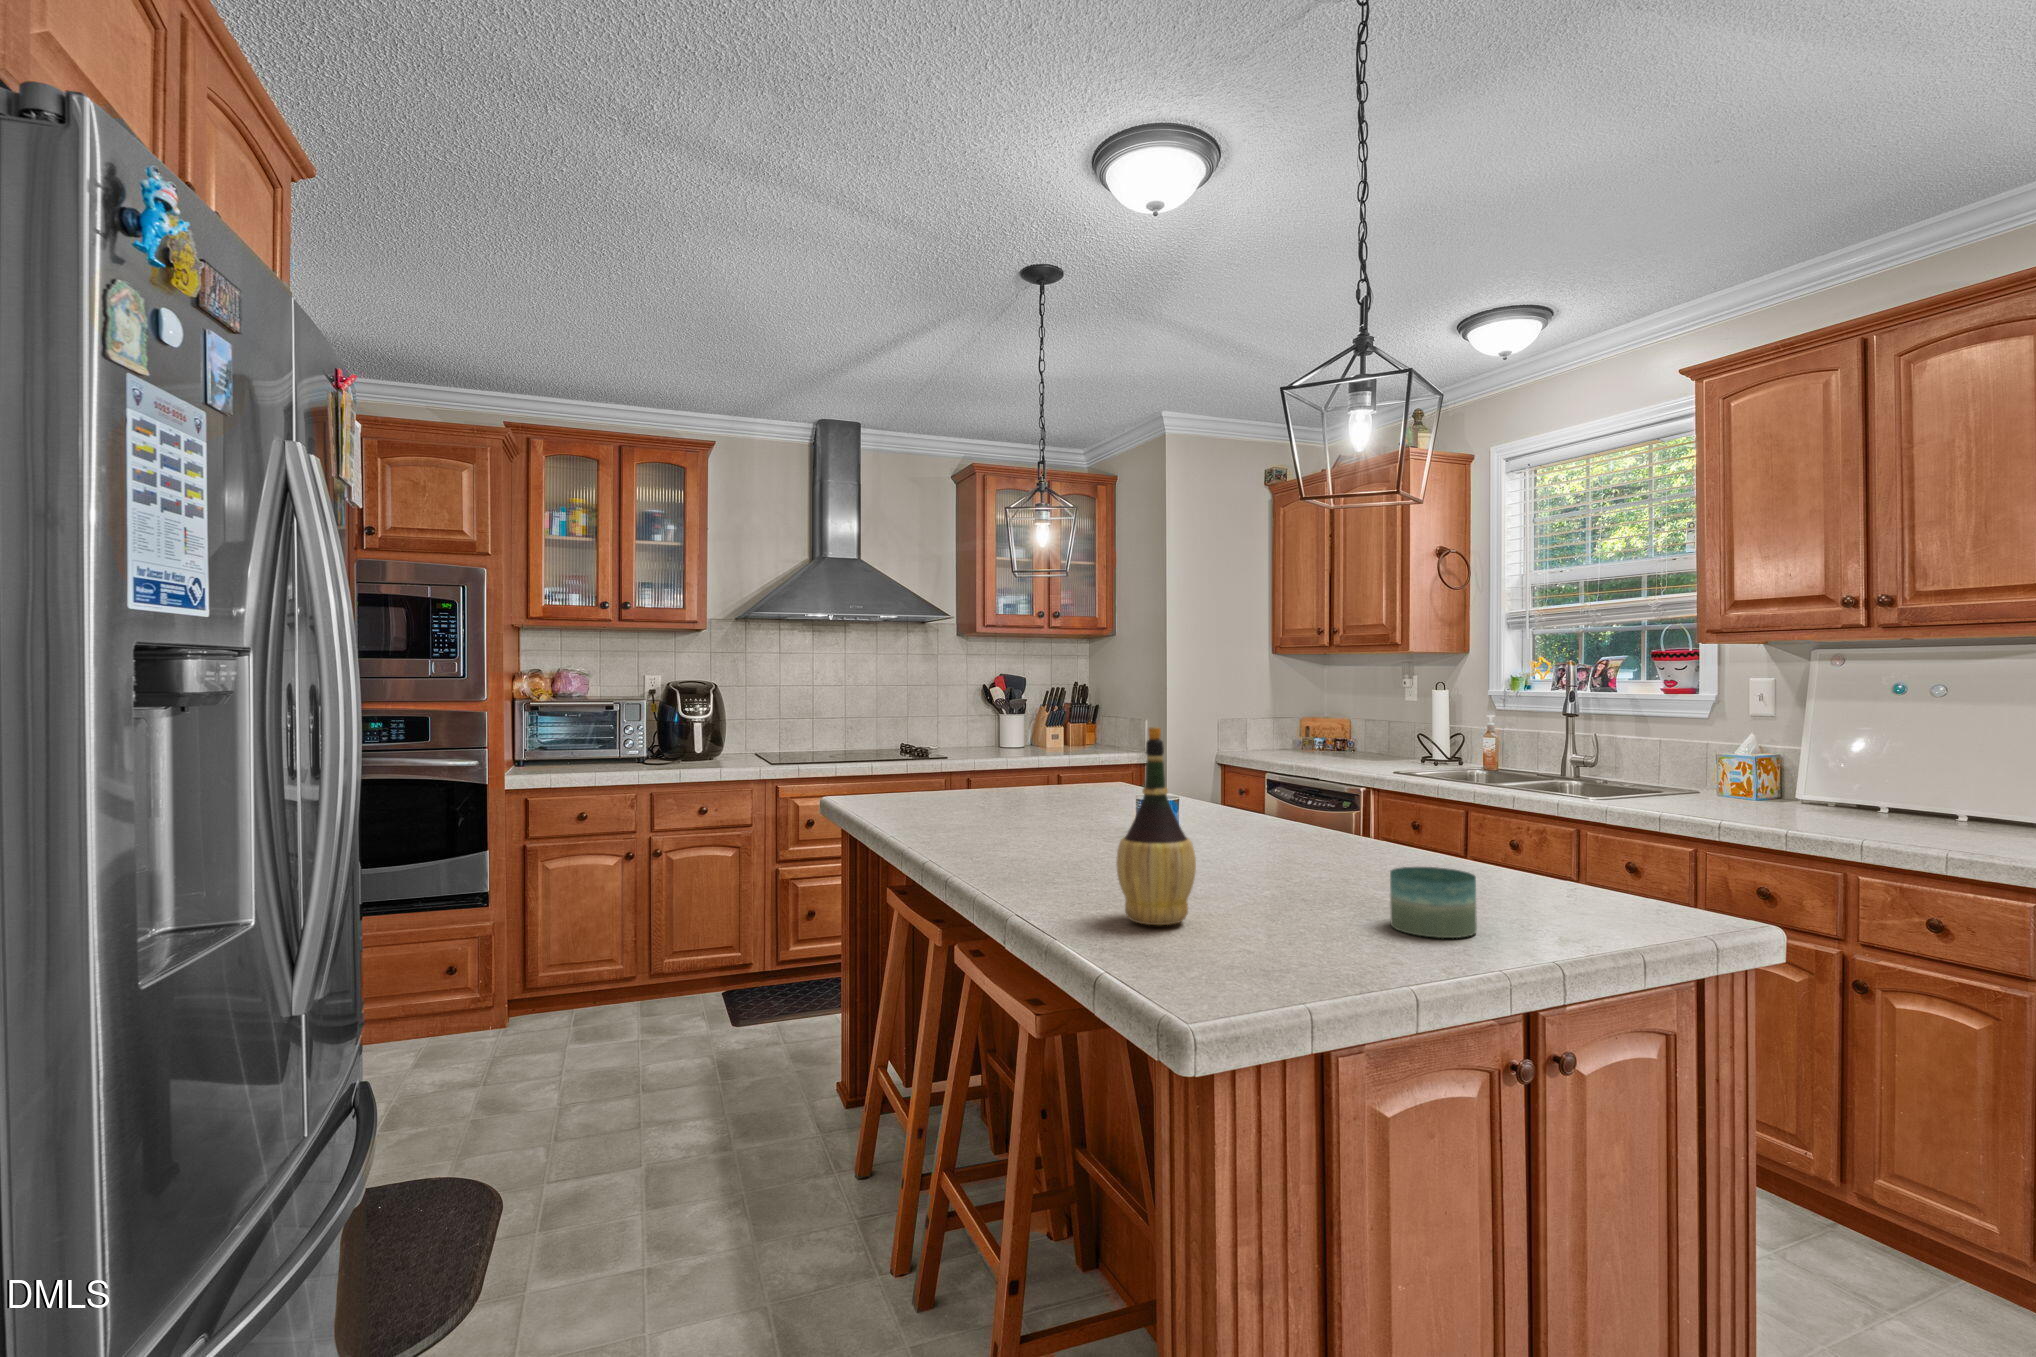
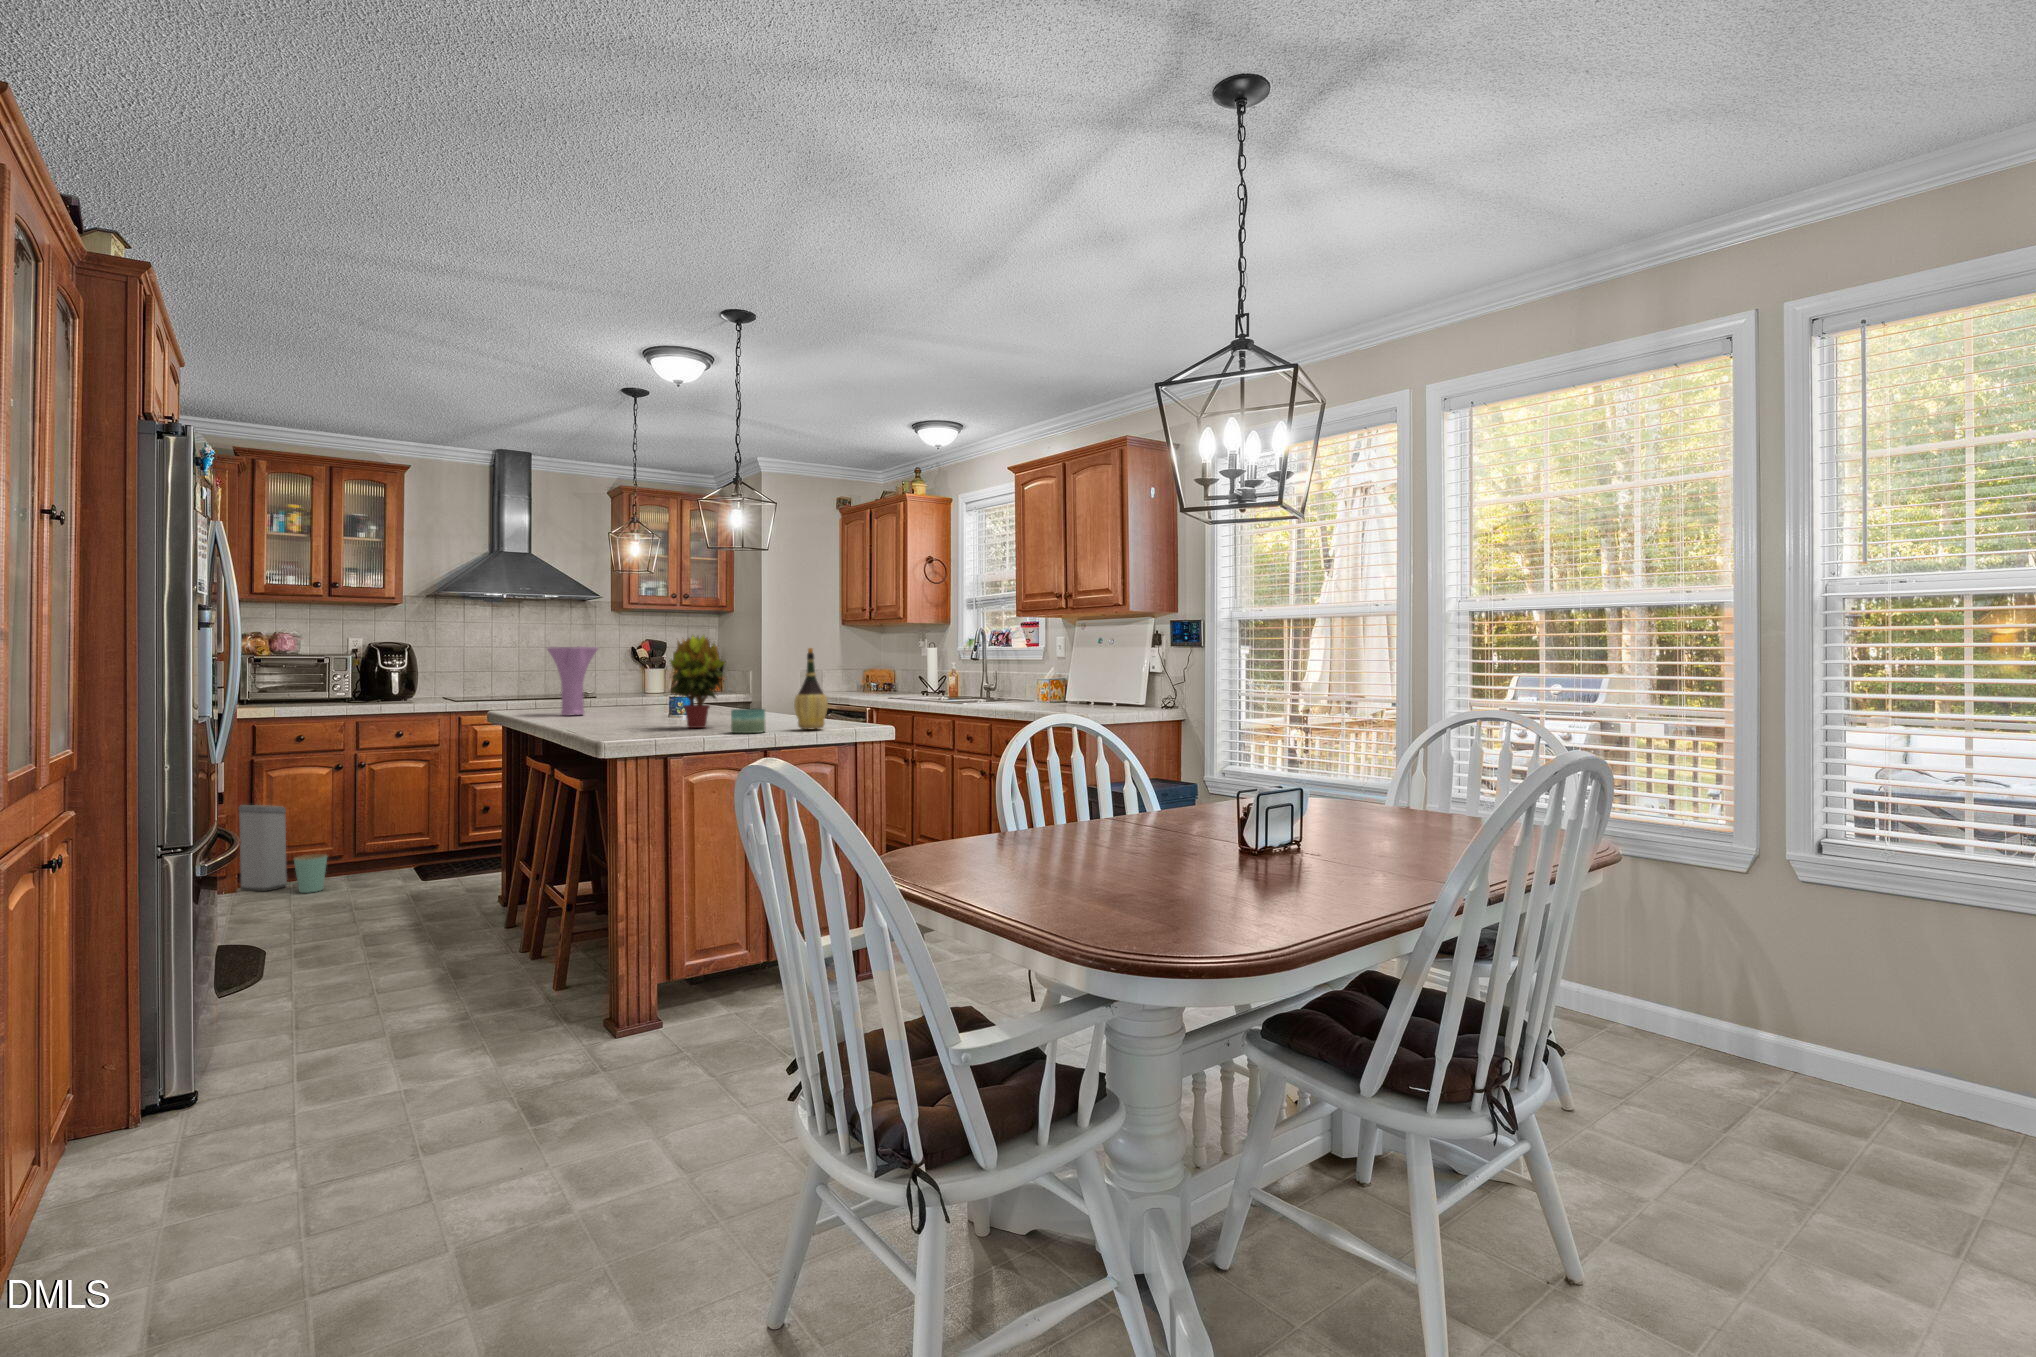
potted plant: none [1203,689,1338,896] -> present [670,635,725,728]
vase: none [925,702,1008,822] -> present [547,647,598,716]
wine bottle: present [1116,727,1196,925] -> present [794,648,828,730]
trash can: none [501,913,608,1048] -> present [239,805,327,893]

